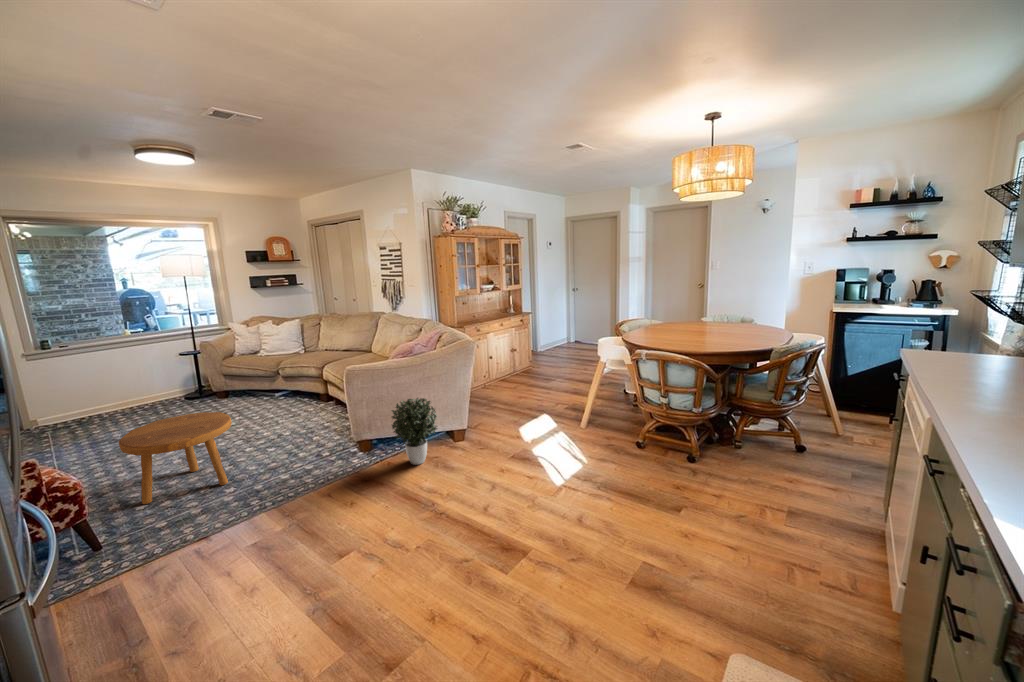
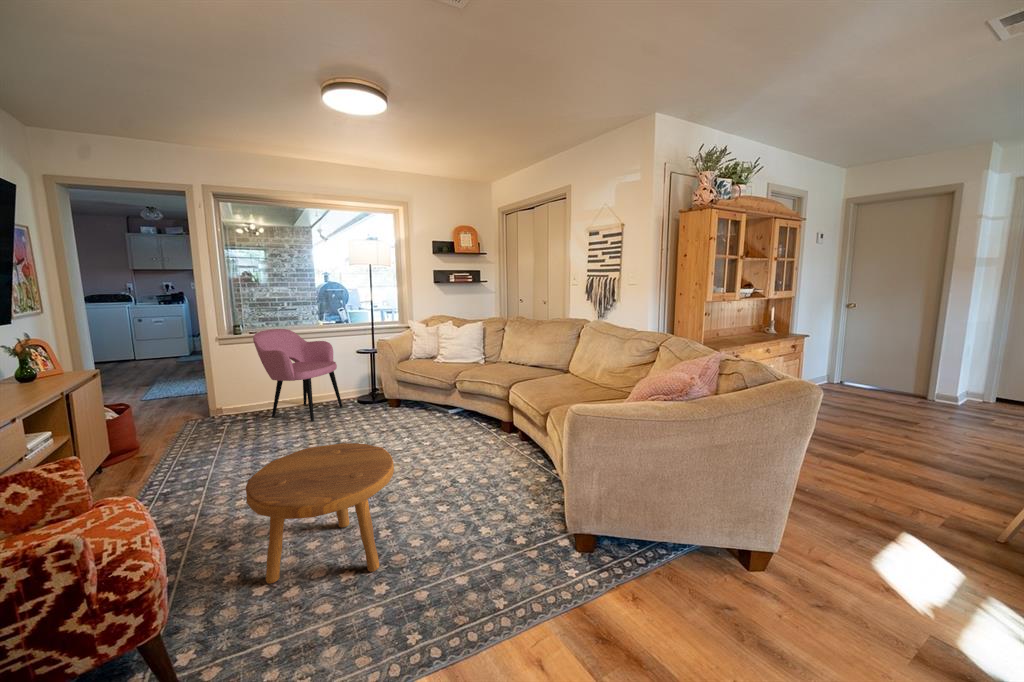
armchair: none [56,340,165,423] -> present [253,329,343,421]
potted plant: present [392,398,437,465] -> none [648,483,752,621]

